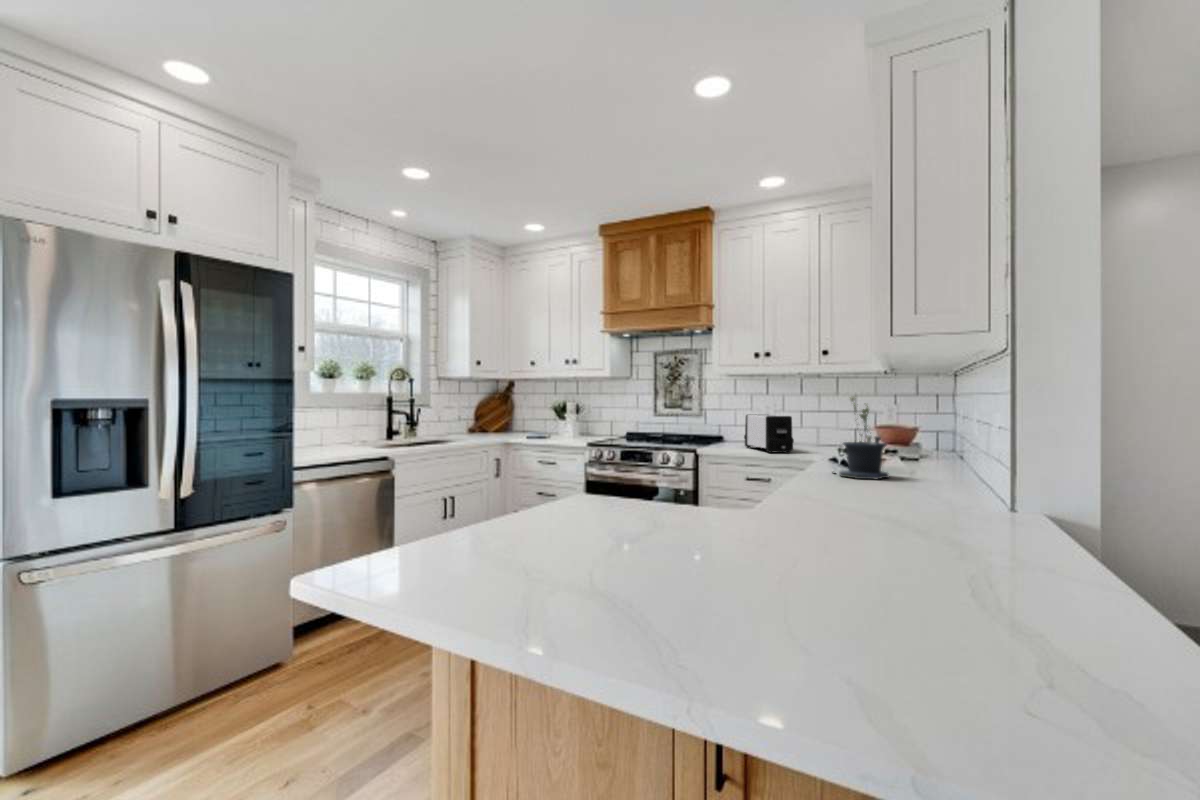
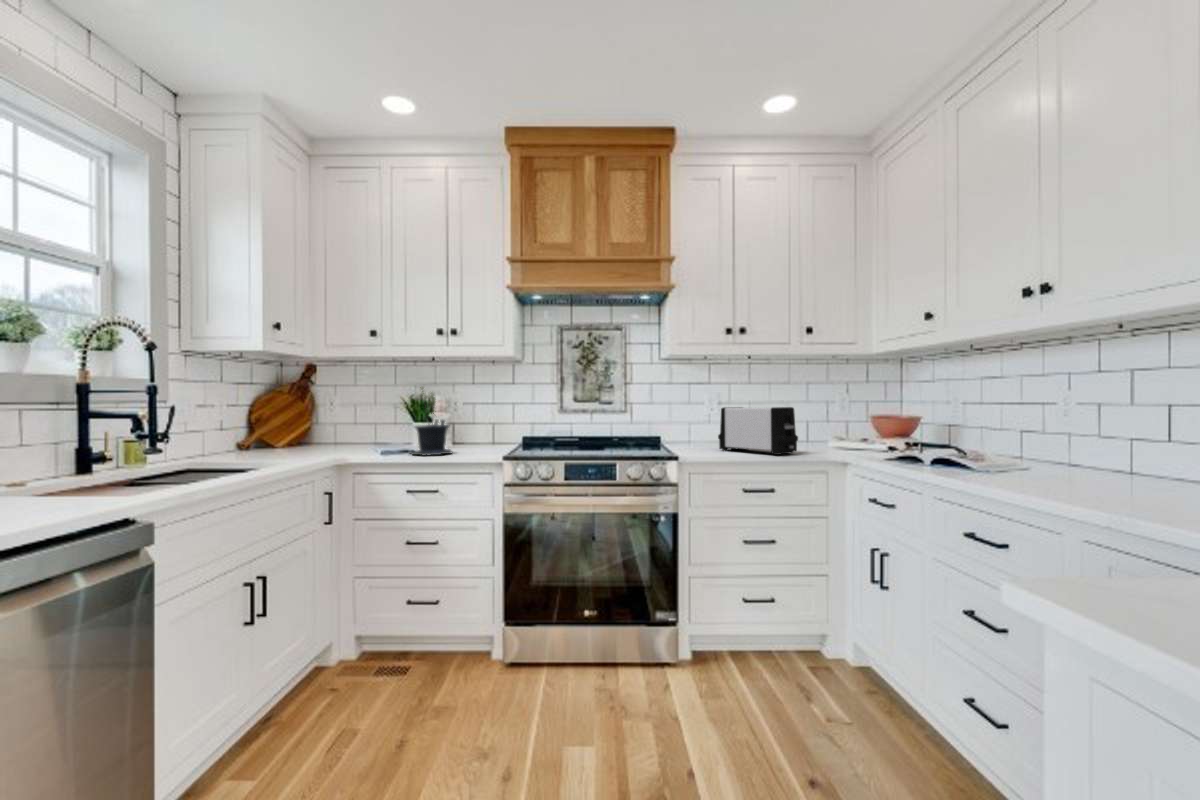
potted plant: present [839,396,889,479] -> present [411,387,452,456]

